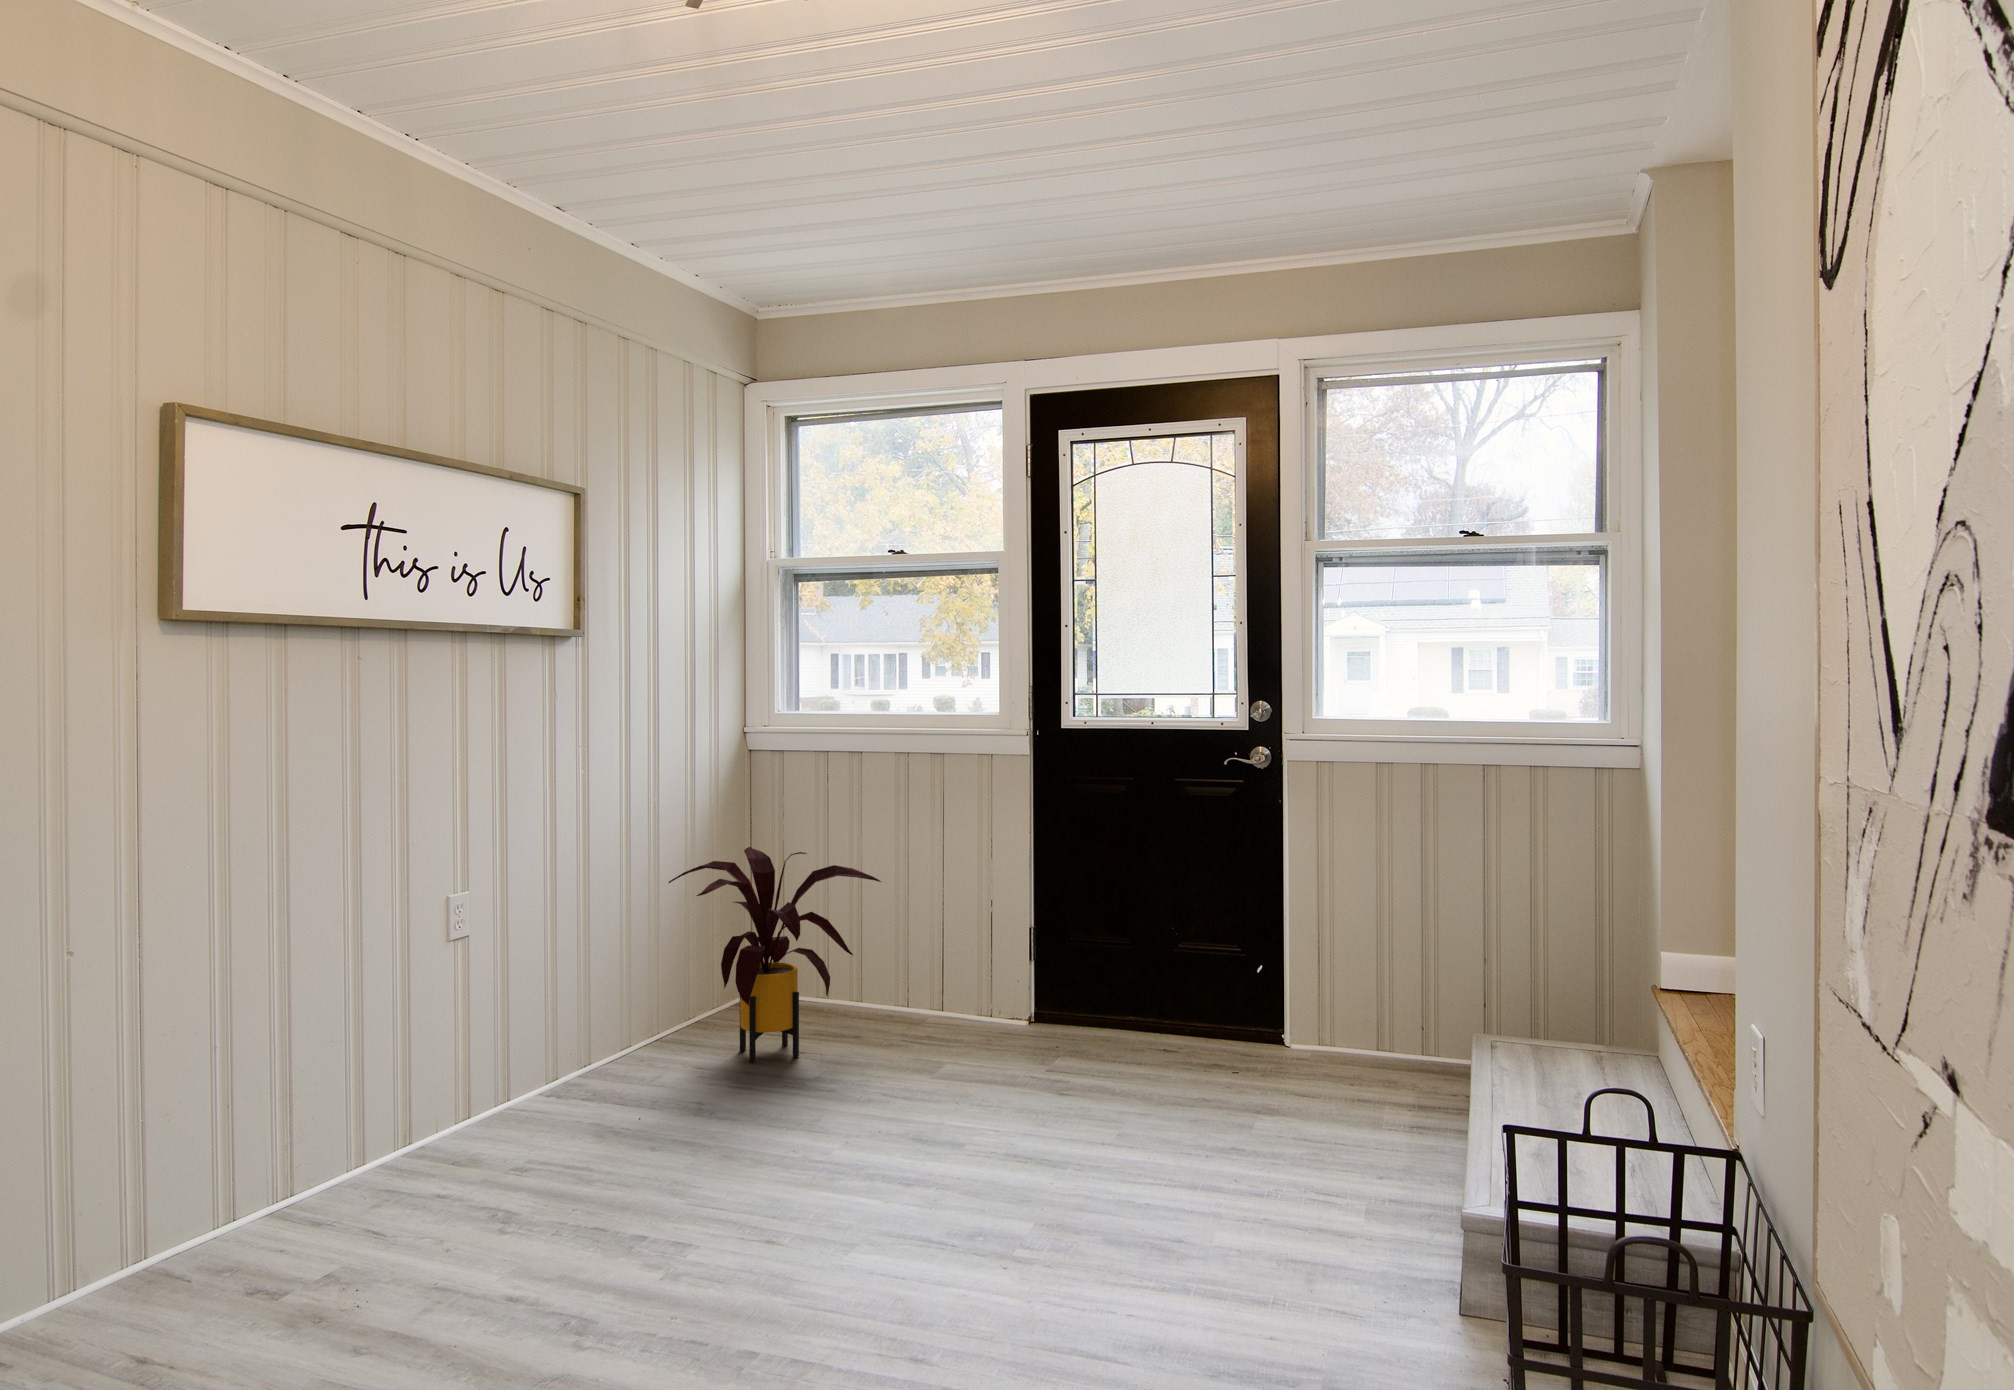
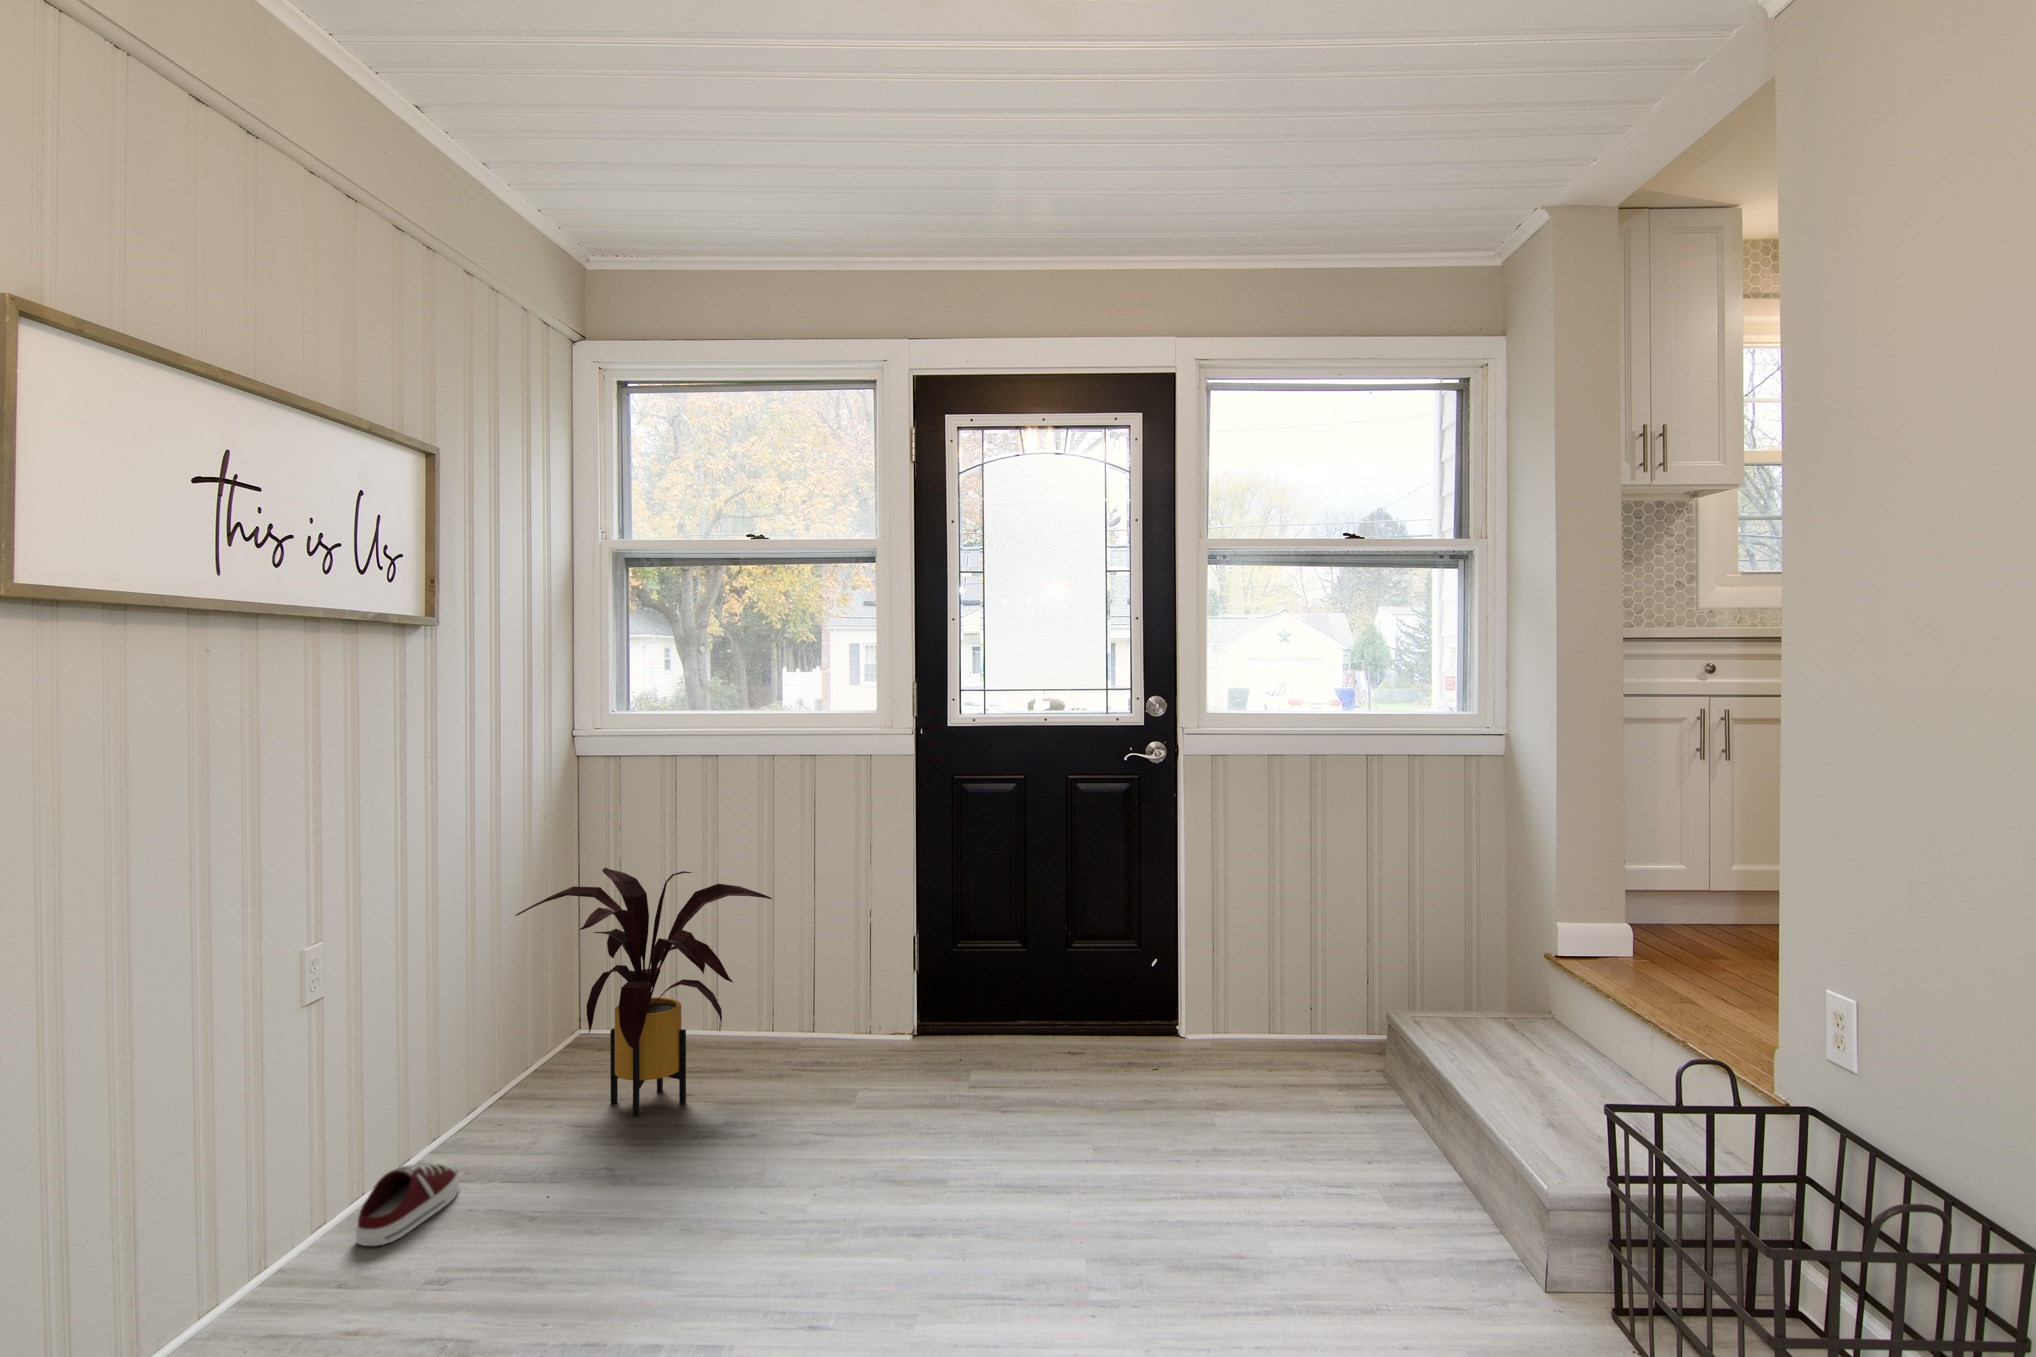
shoe: none [491,1075,586,1134] -> present [356,1159,459,1246]

